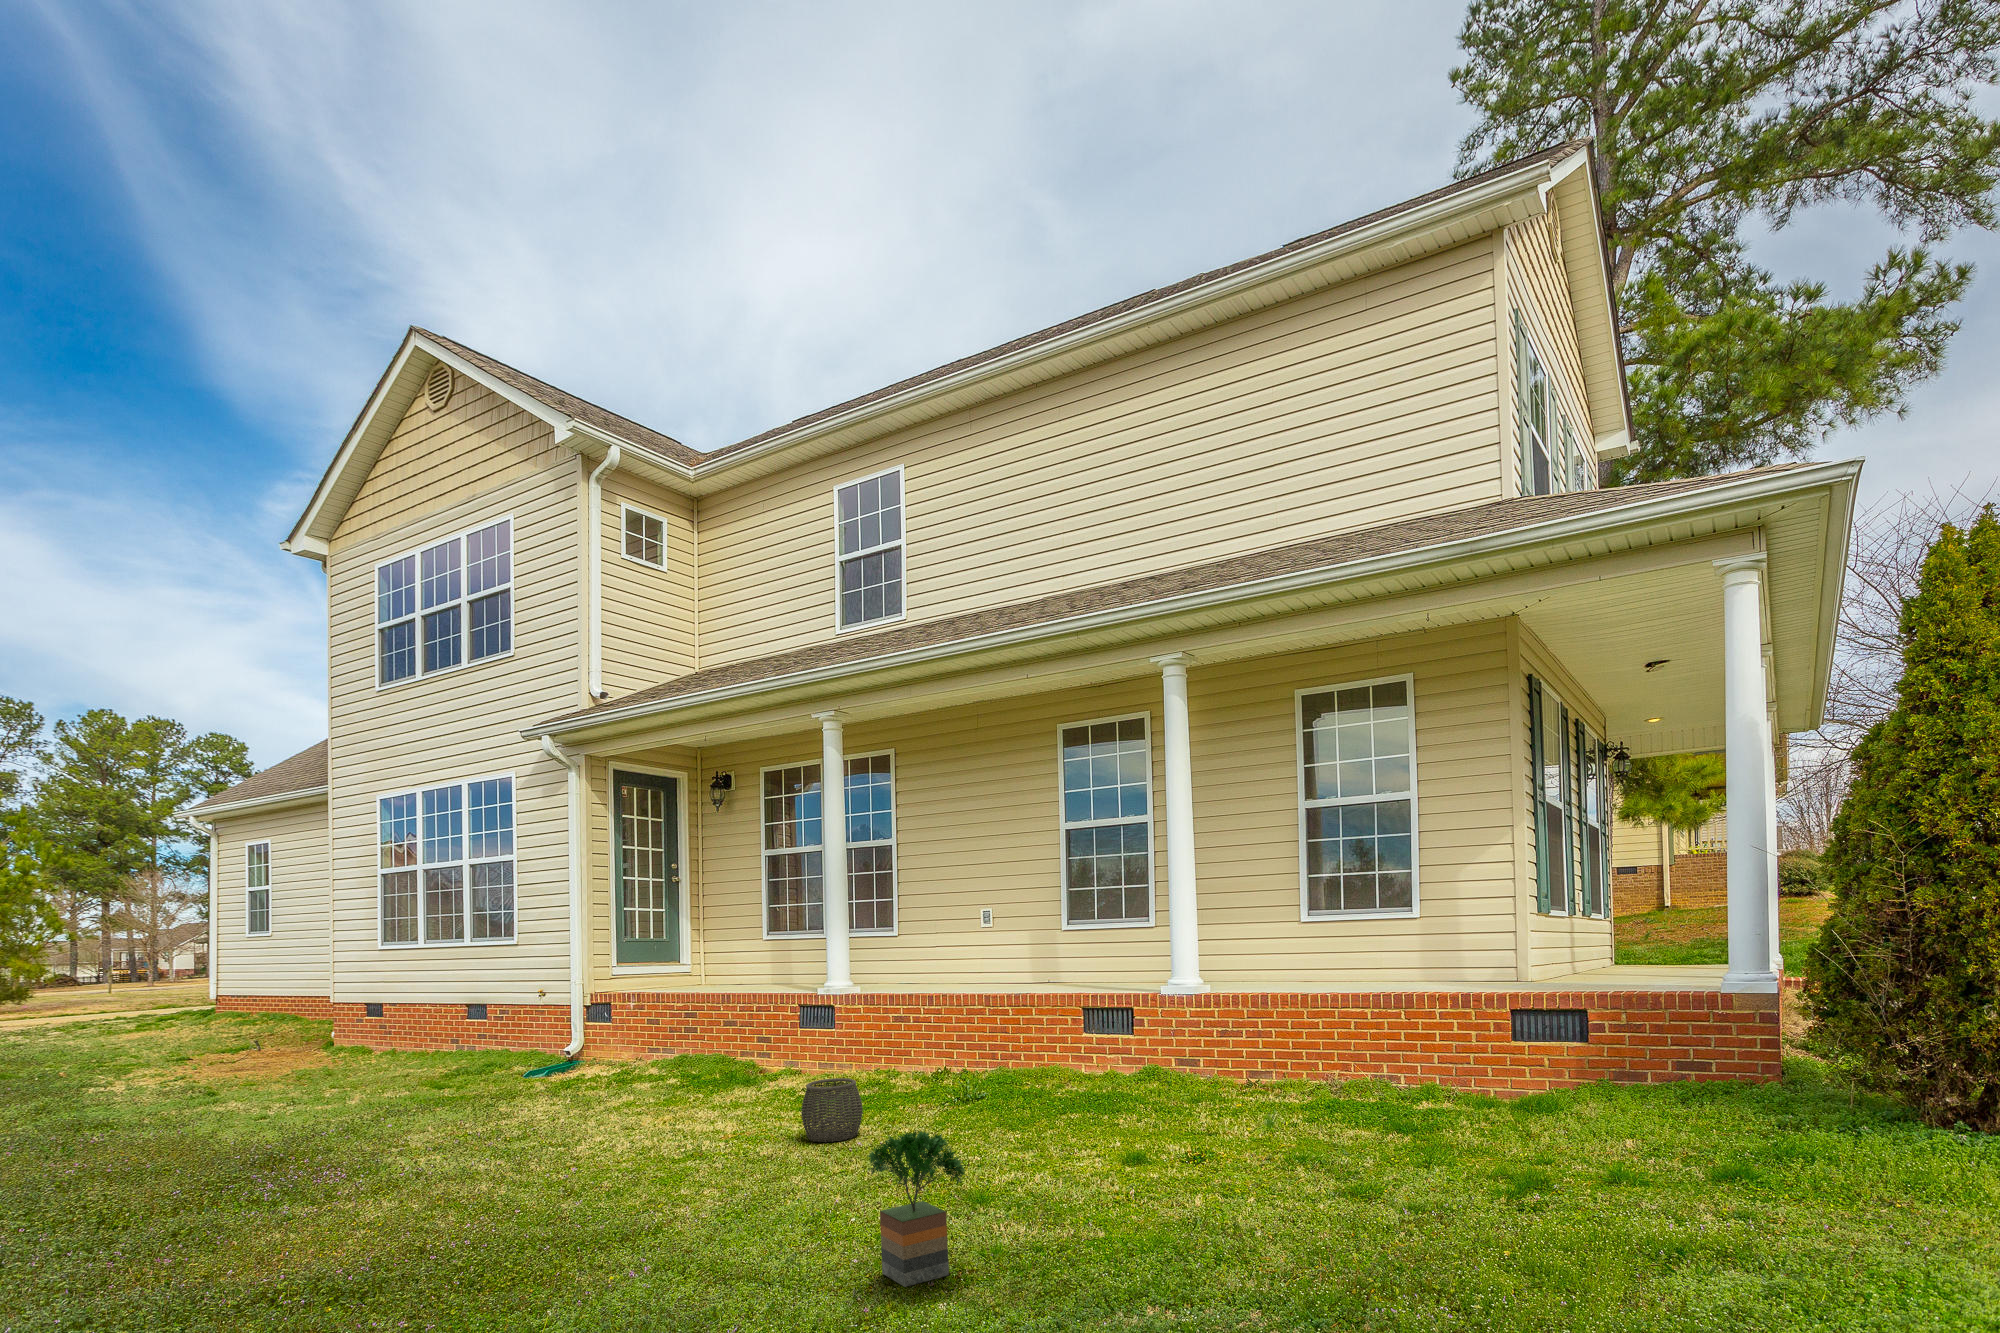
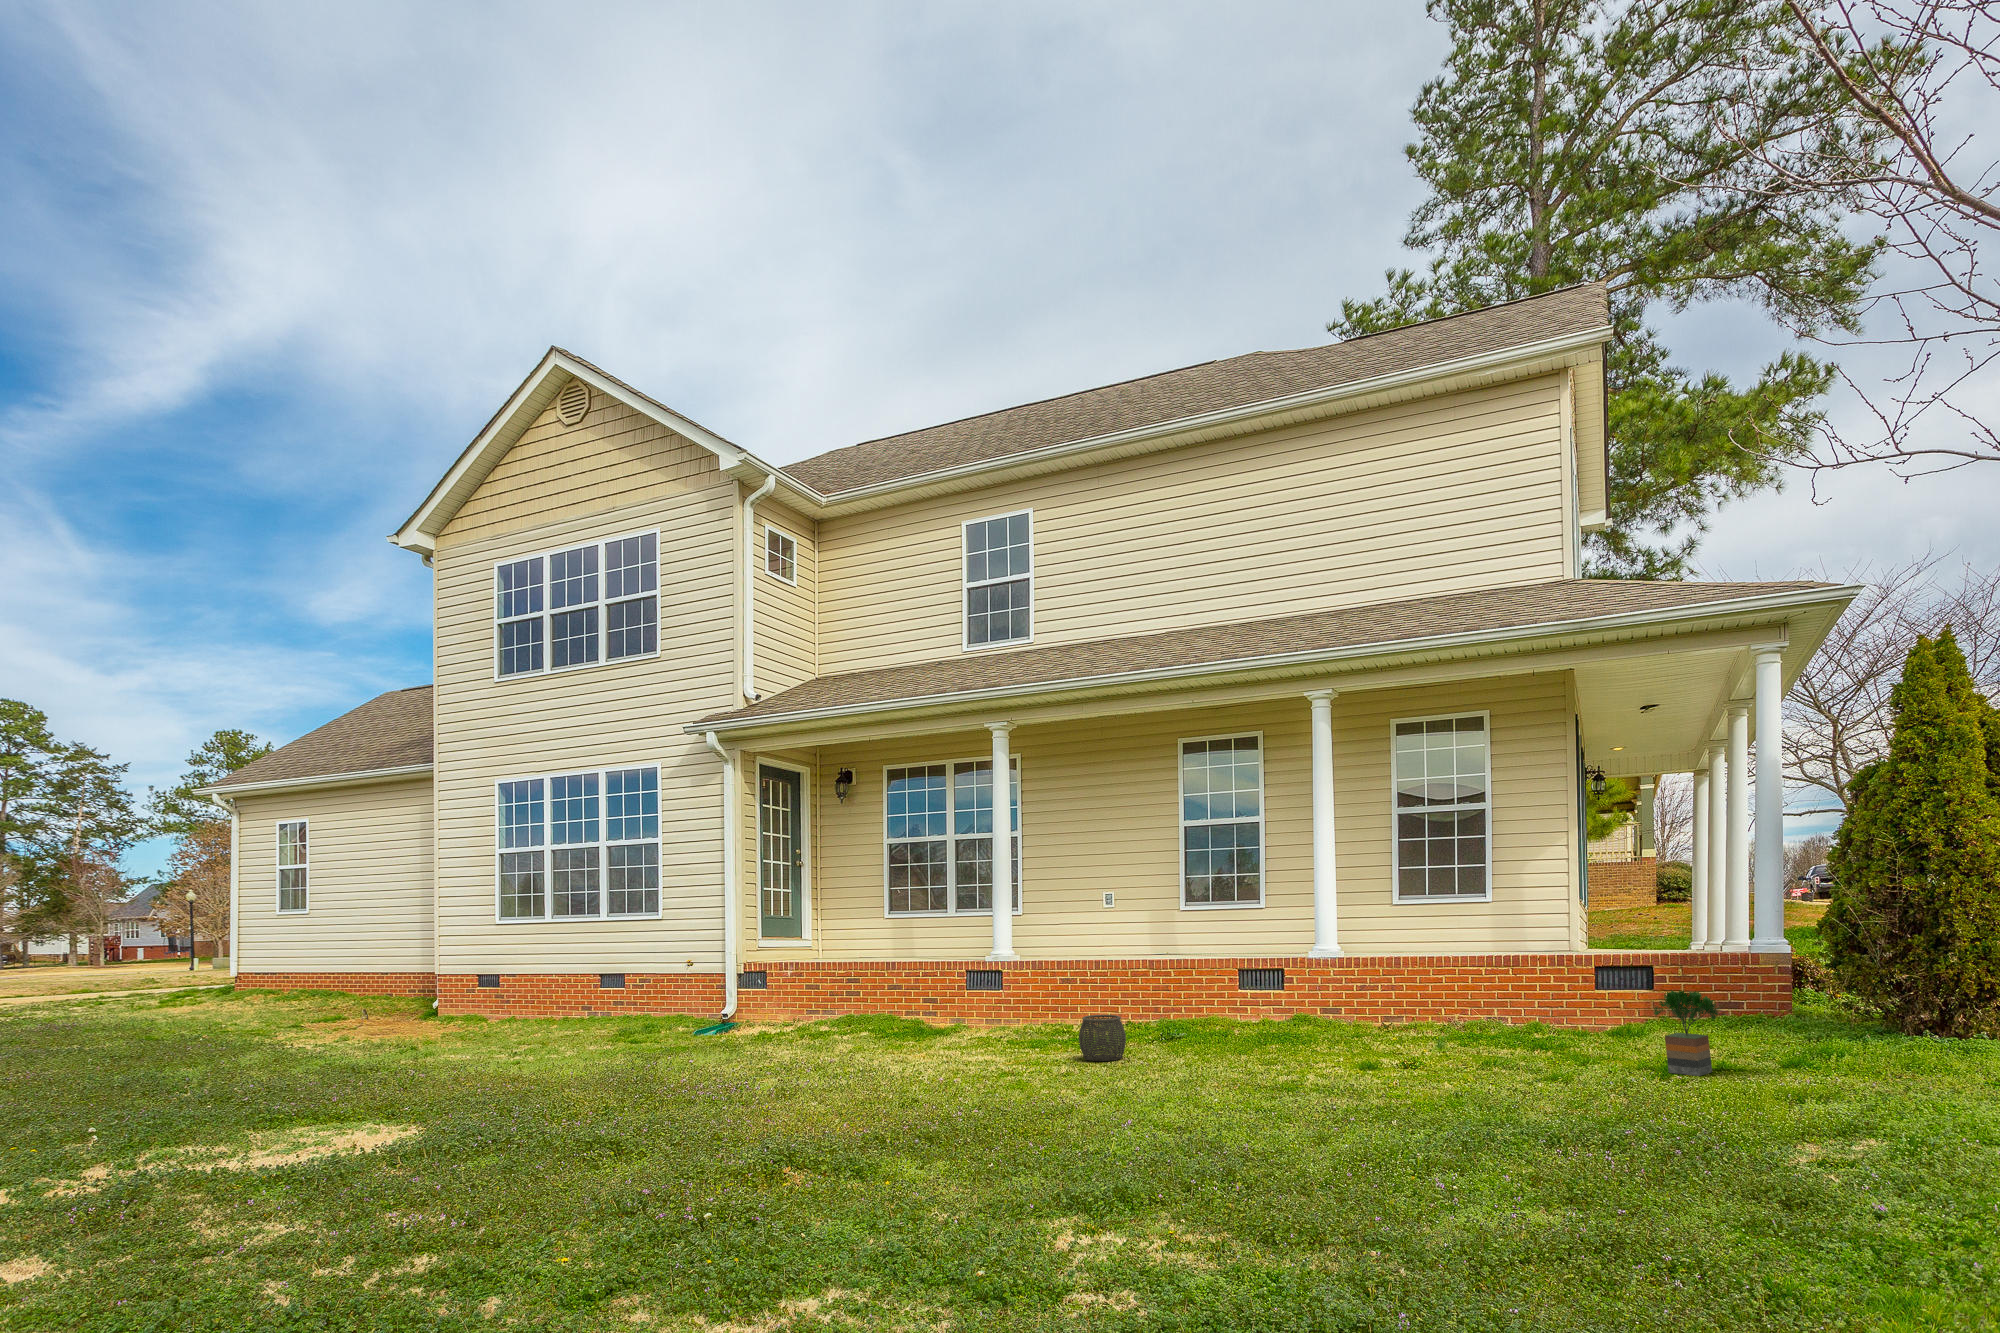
potted tree: present [867,1130,965,1287] -> present [1653,990,1719,1076]

